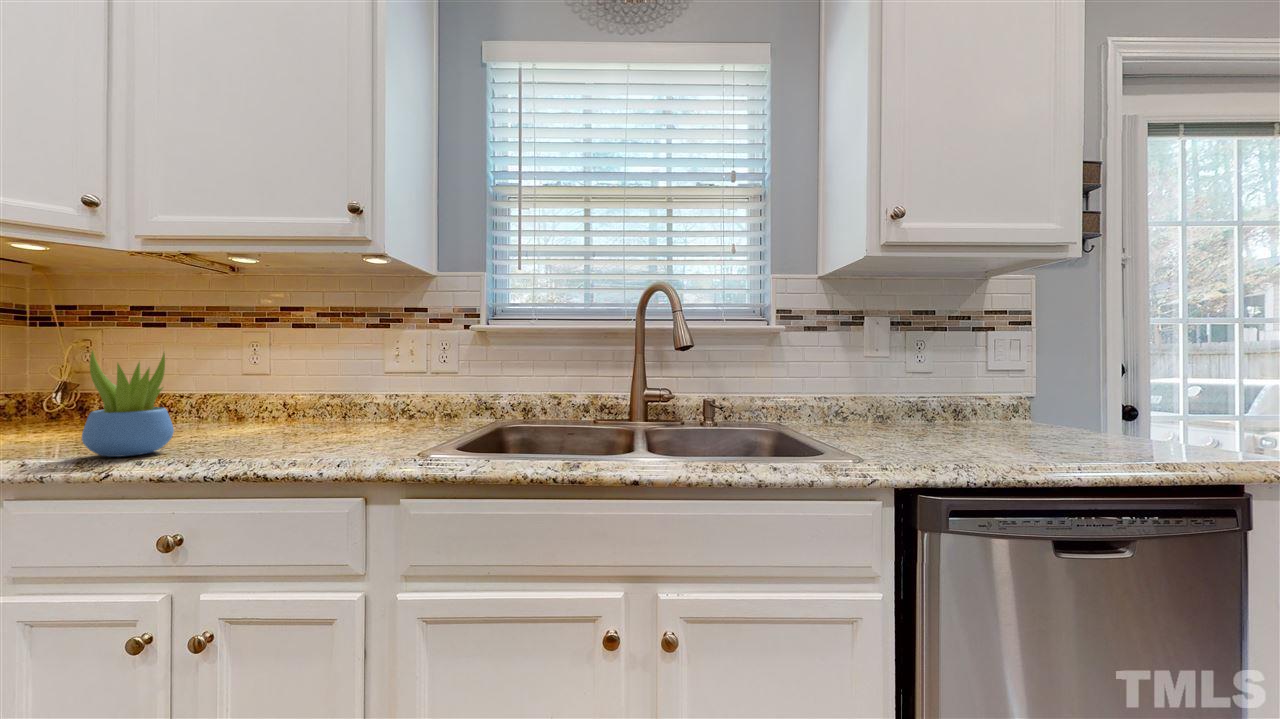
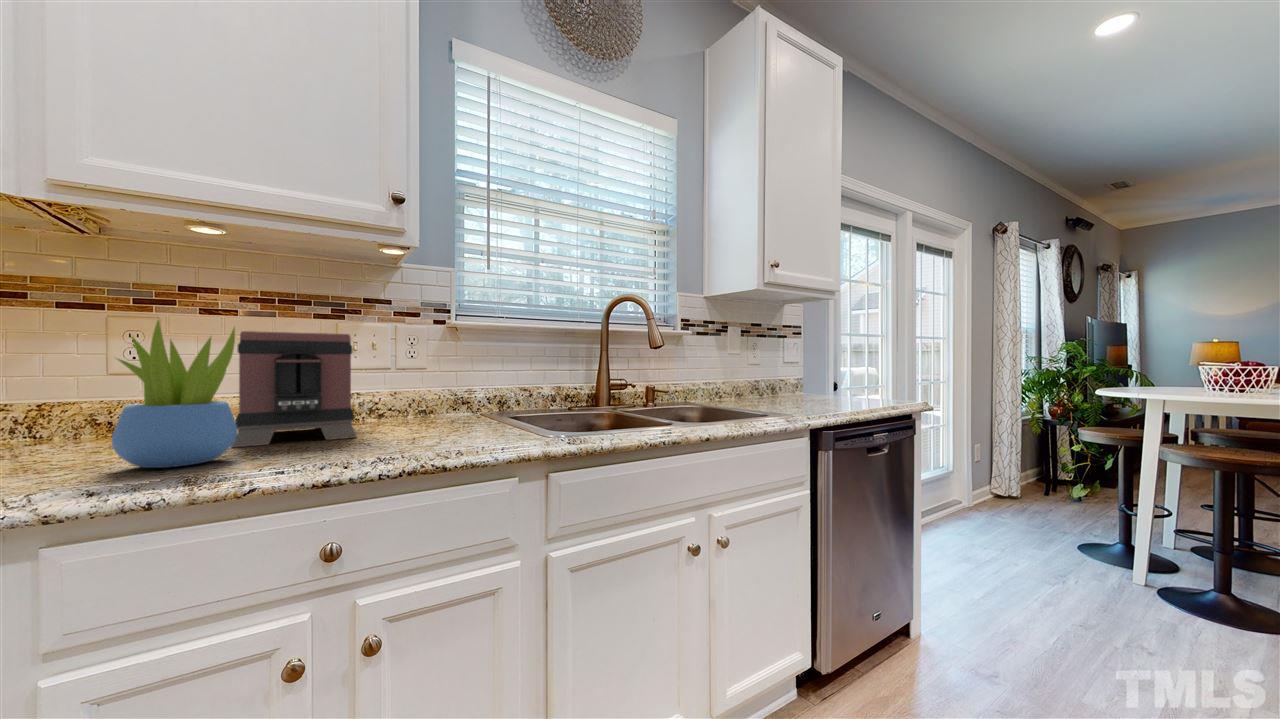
toaster: none [221,349,372,441] -> present [232,331,357,447]

